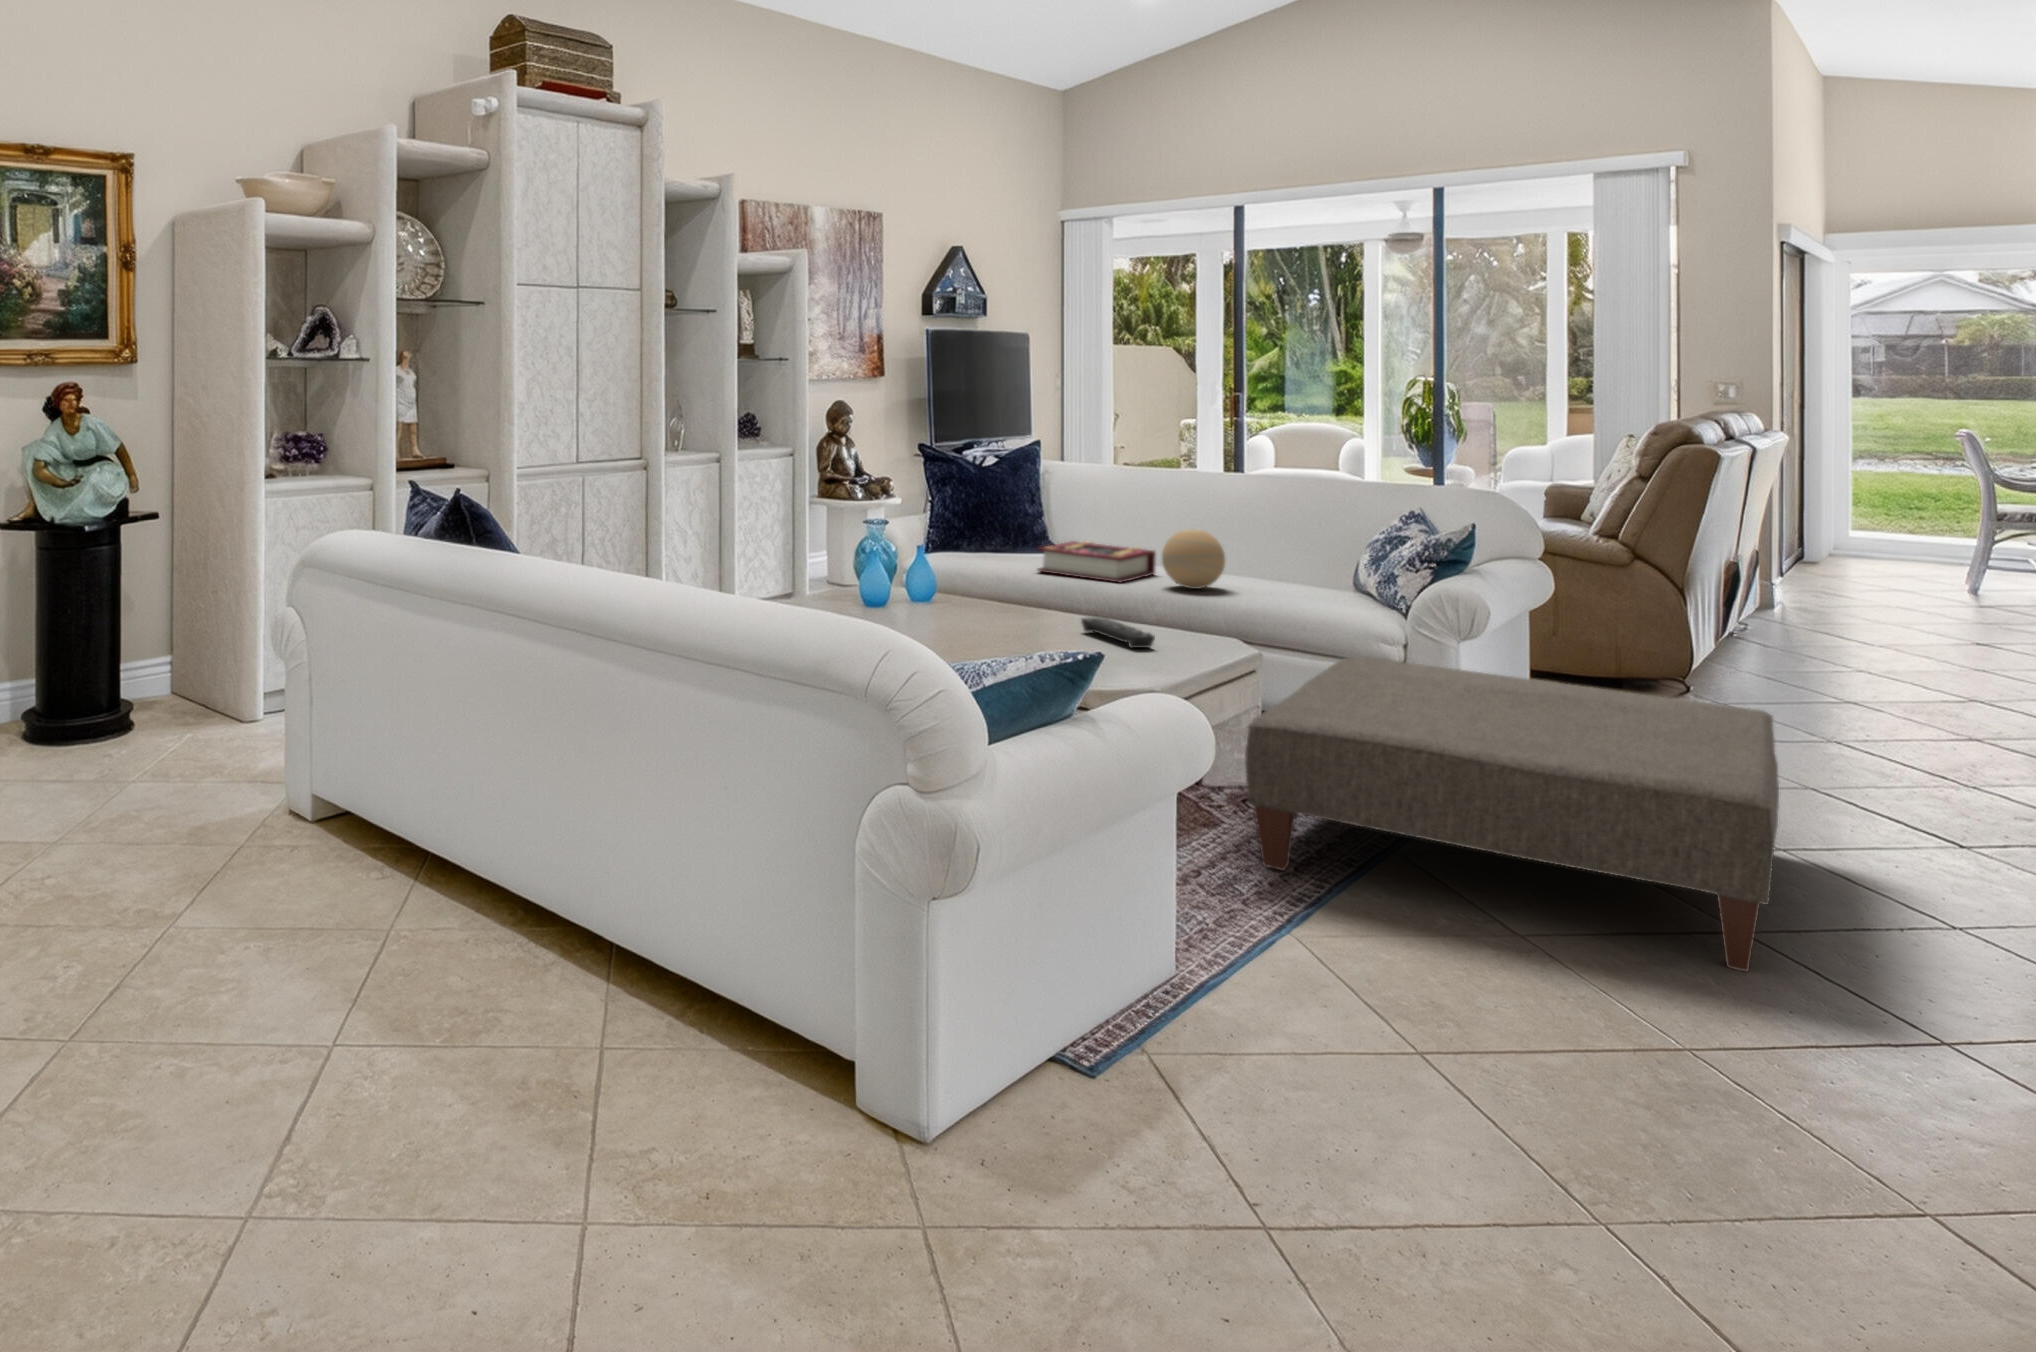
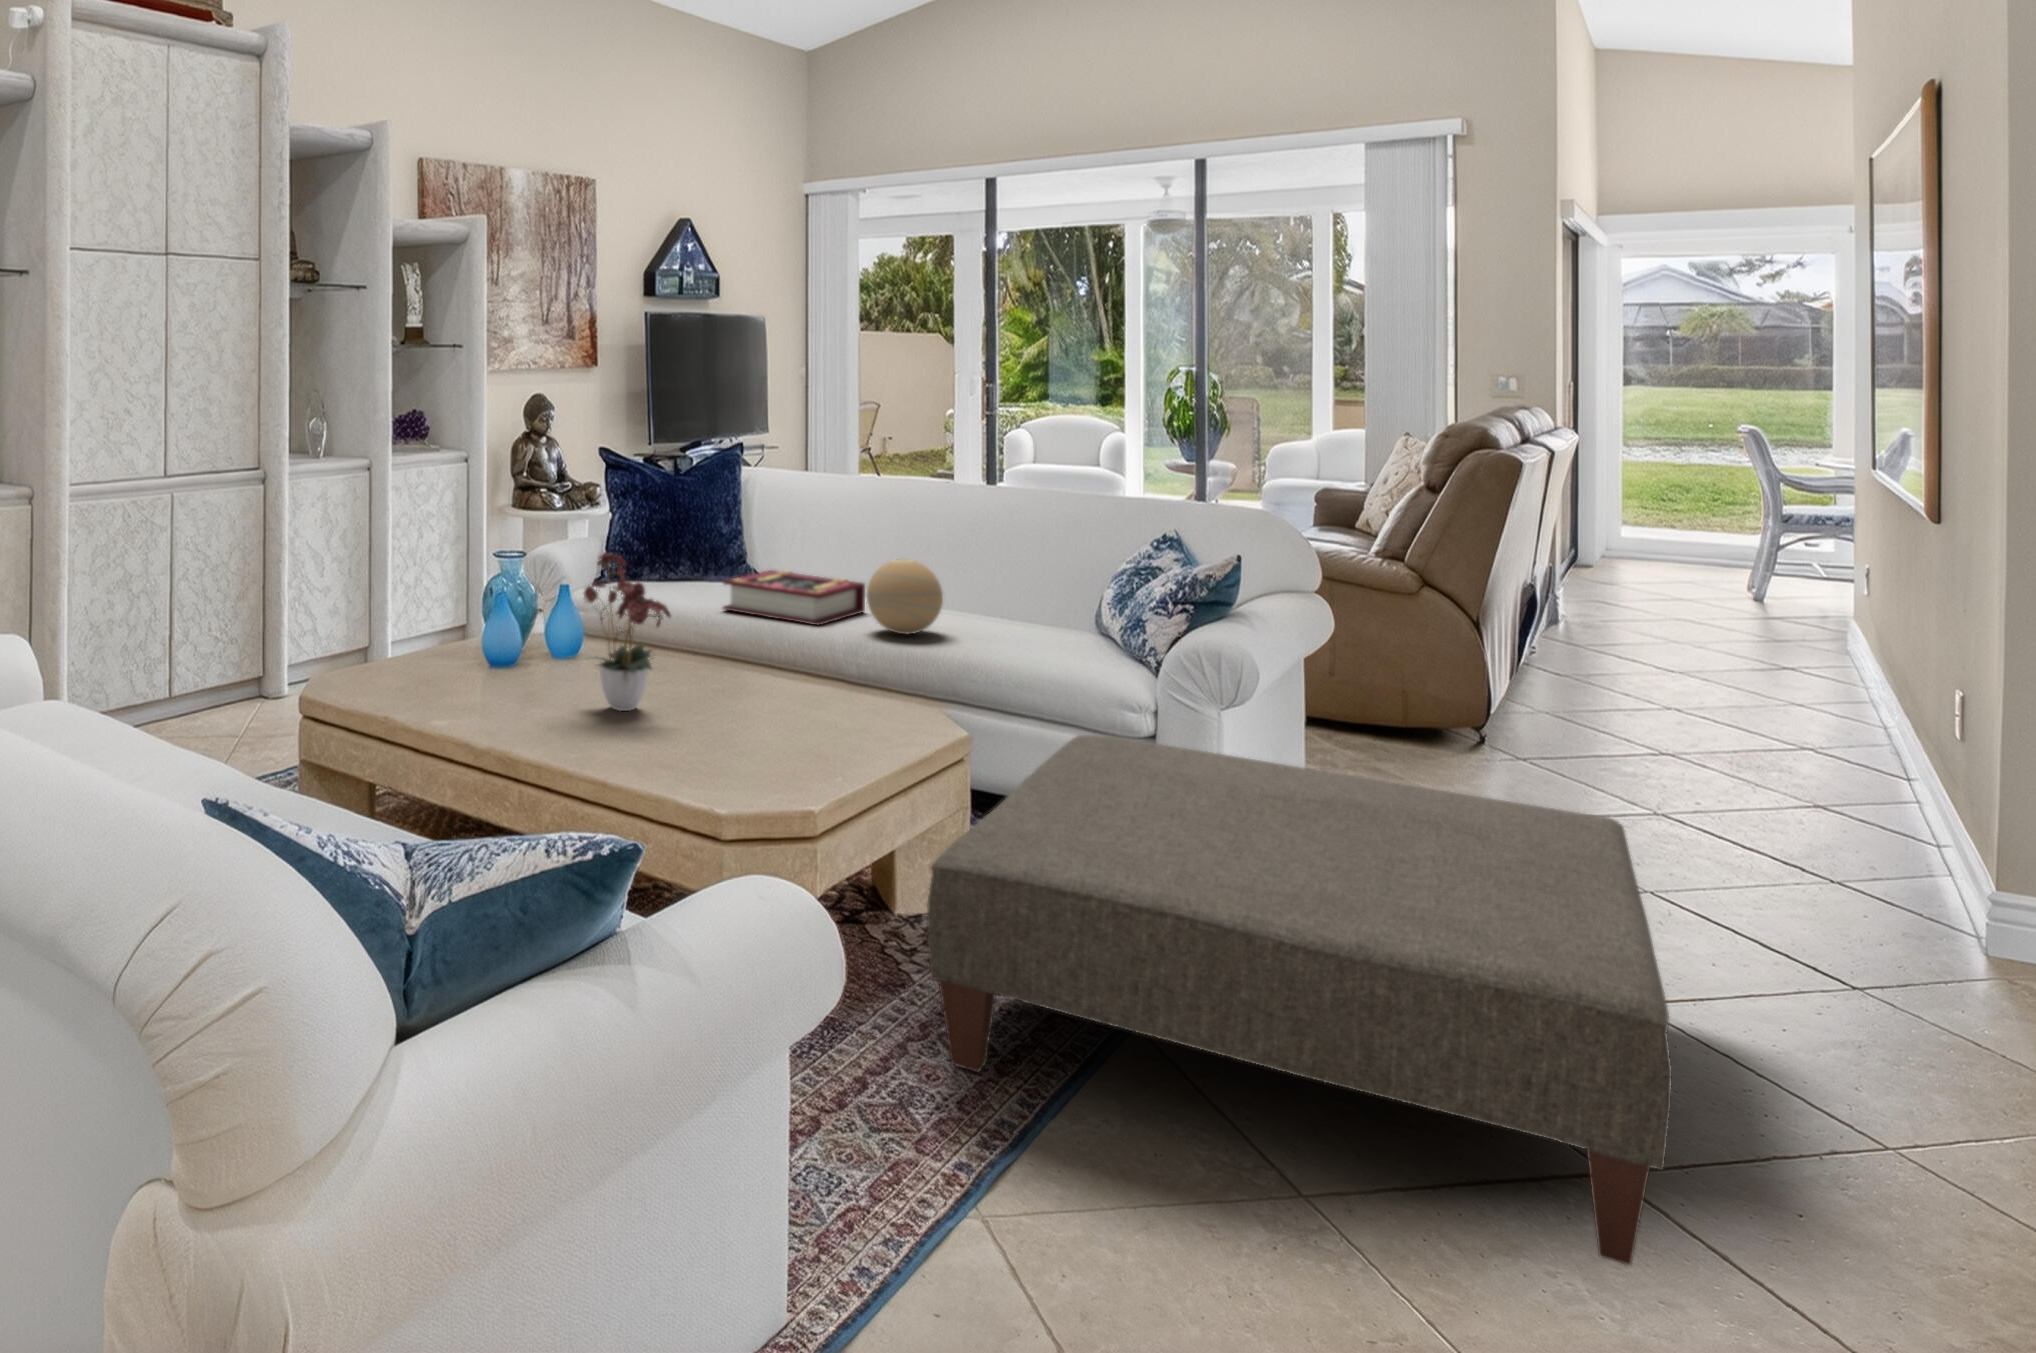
flower arrangement: none [956,508,1038,632] -> present [584,553,671,711]
remote control: present [1081,617,1155,648] -> none [738,689,825,739]

